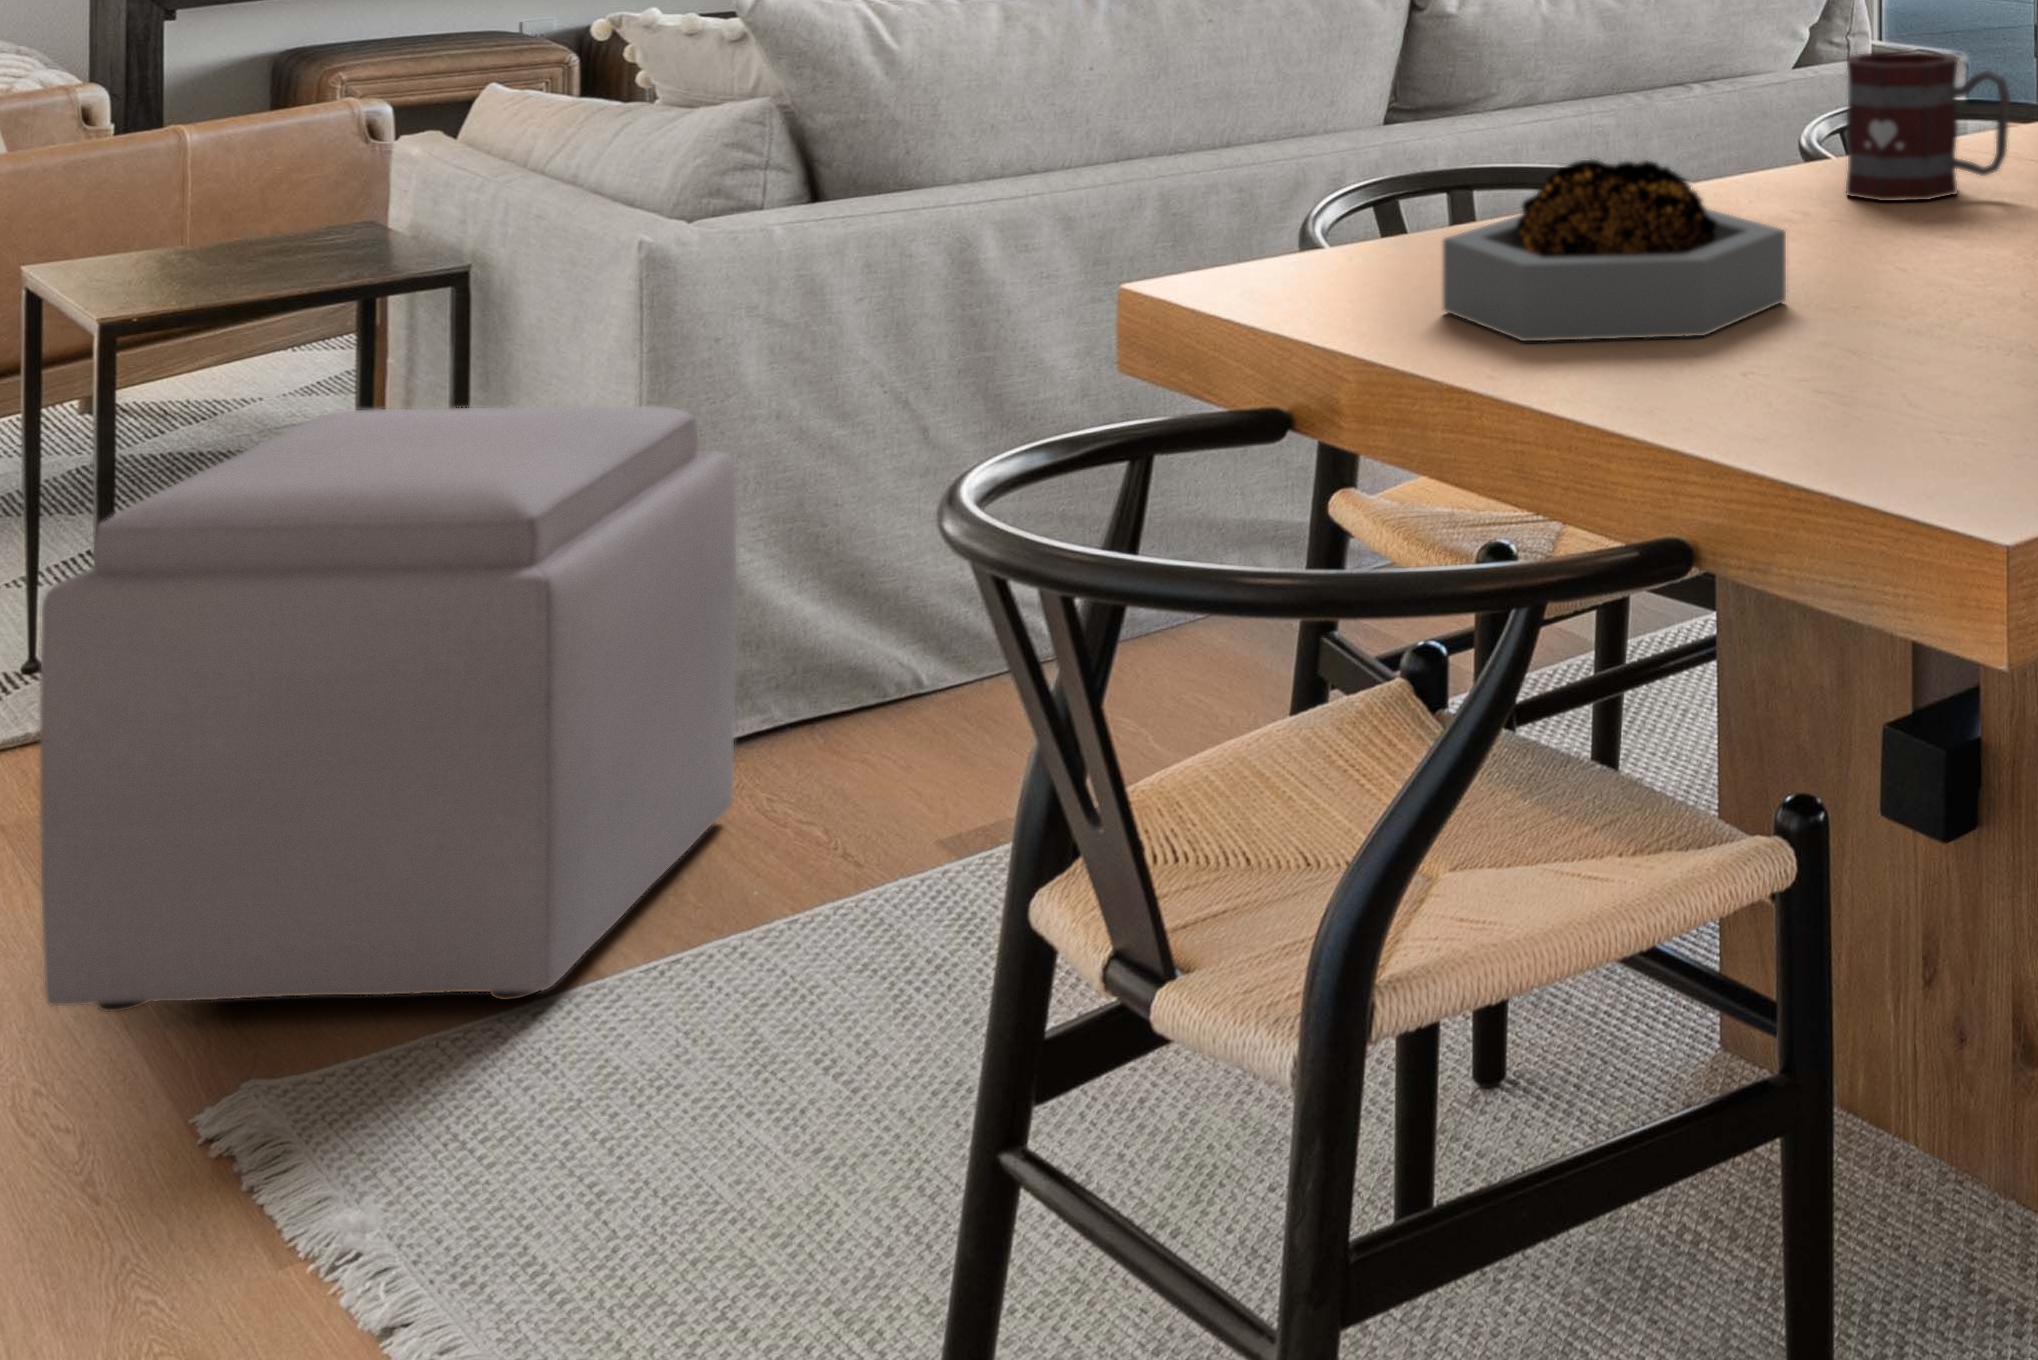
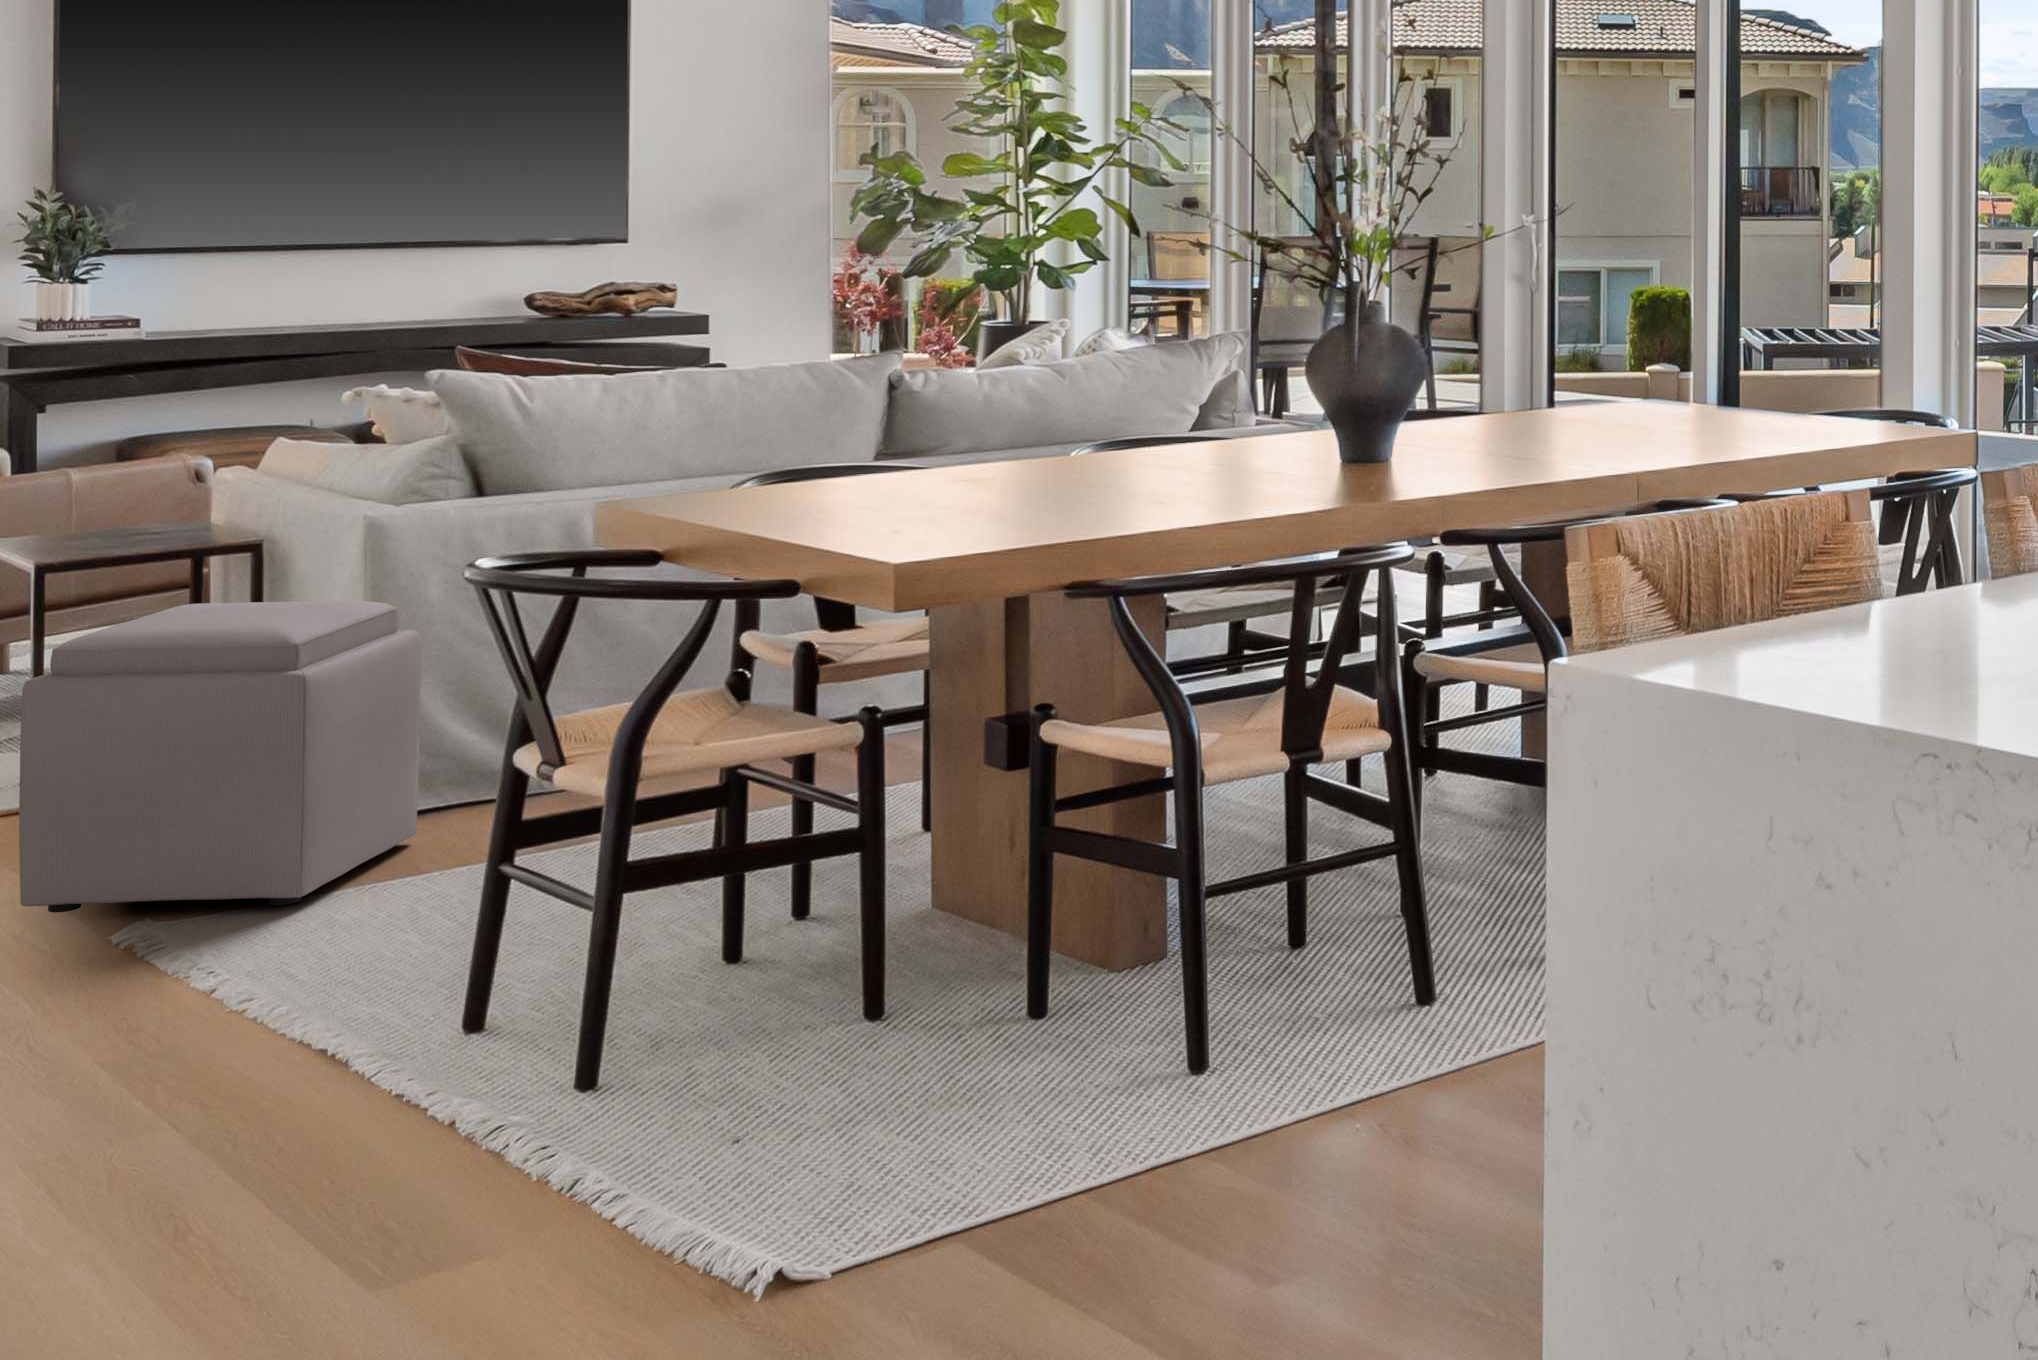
mug: present [1846,52,2010,201] -> none [1020,390,1109,467]
decorative bowl: present [1443,160,1786,341] -> none [746,425,920,511]

